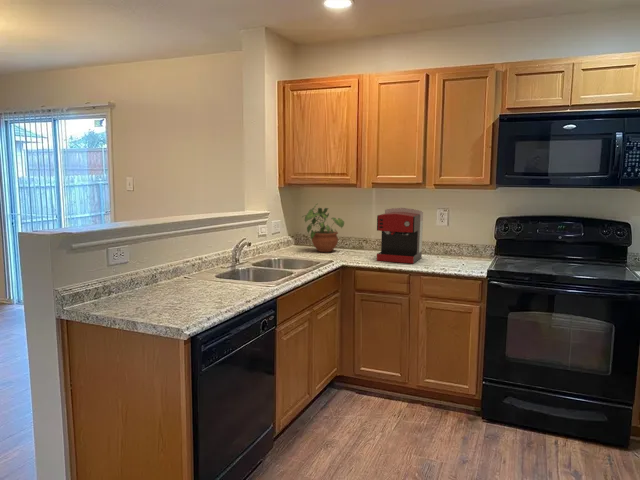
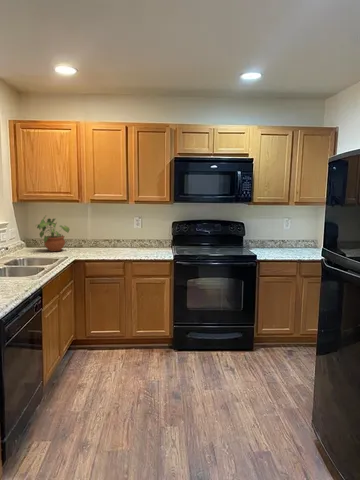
coffee maker: present [377,208,423,263] -> none [97,217,127,255]

